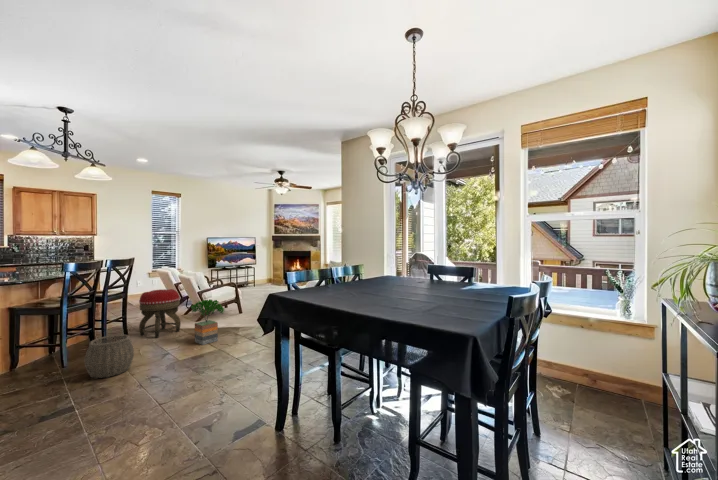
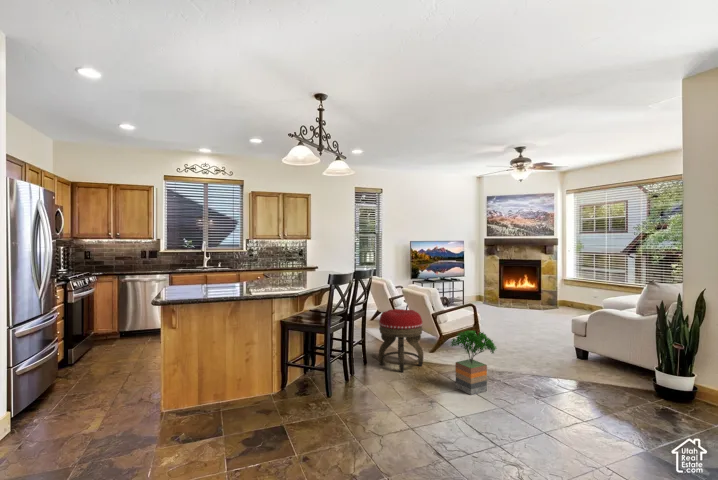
woven basket: present [85,335,134,378] -> none [359,371,409,429]

